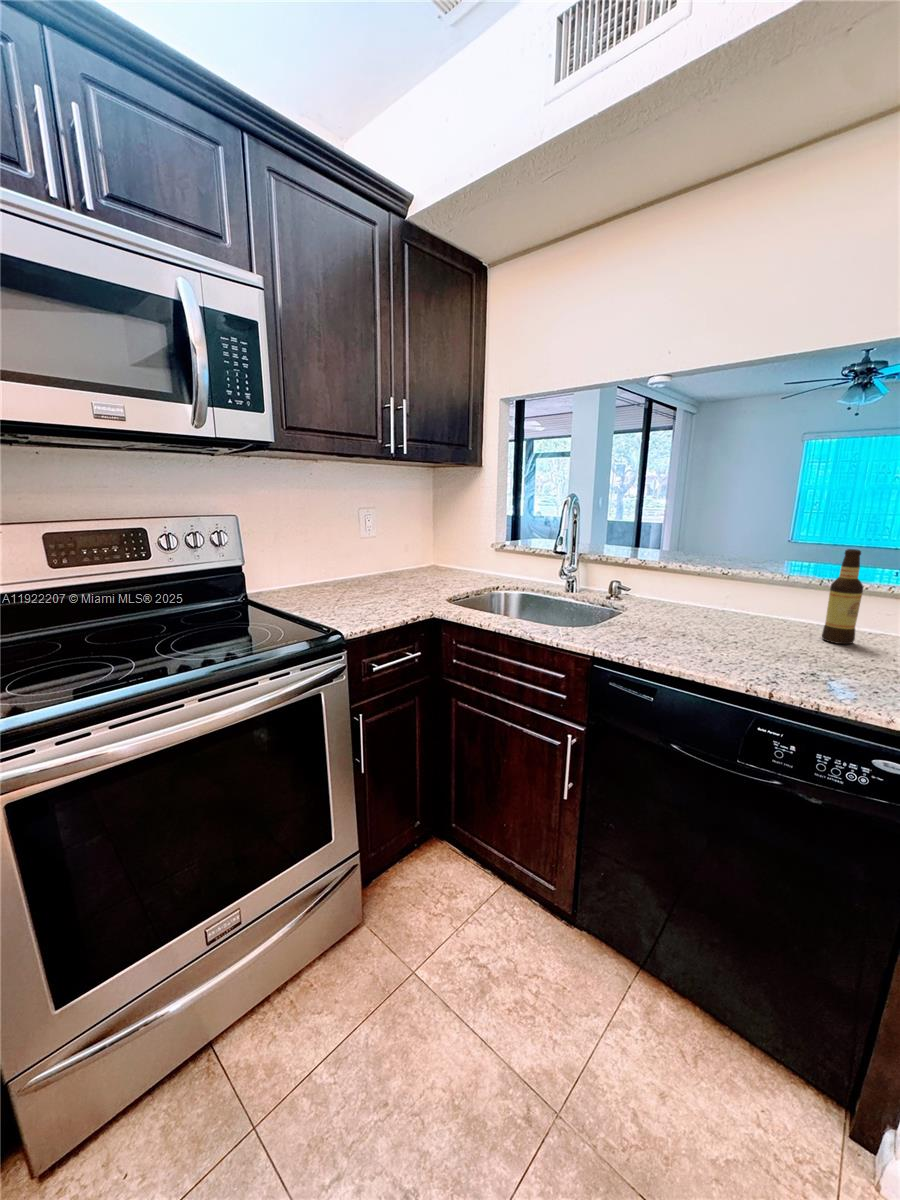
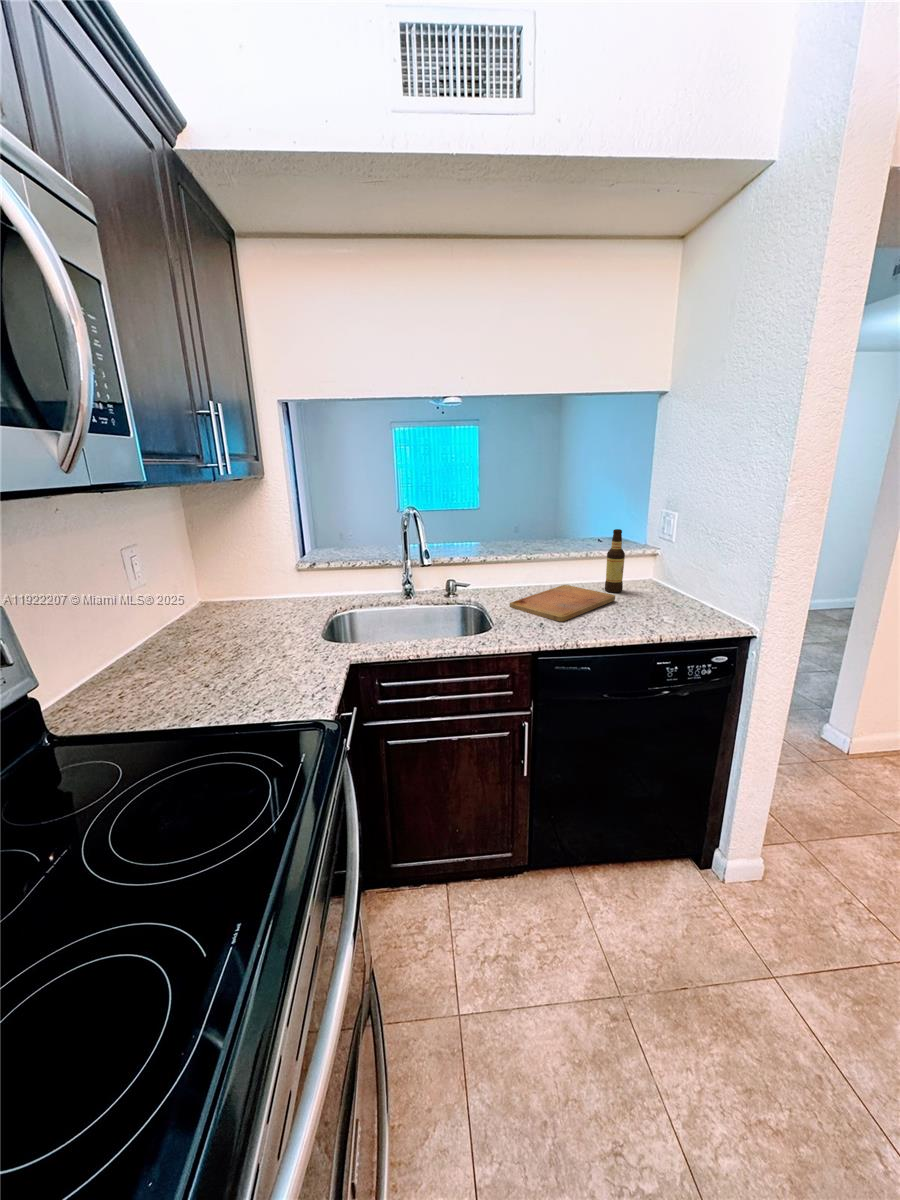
cutting board: none [644,616,808,647] -> present [510,585,615,622]

